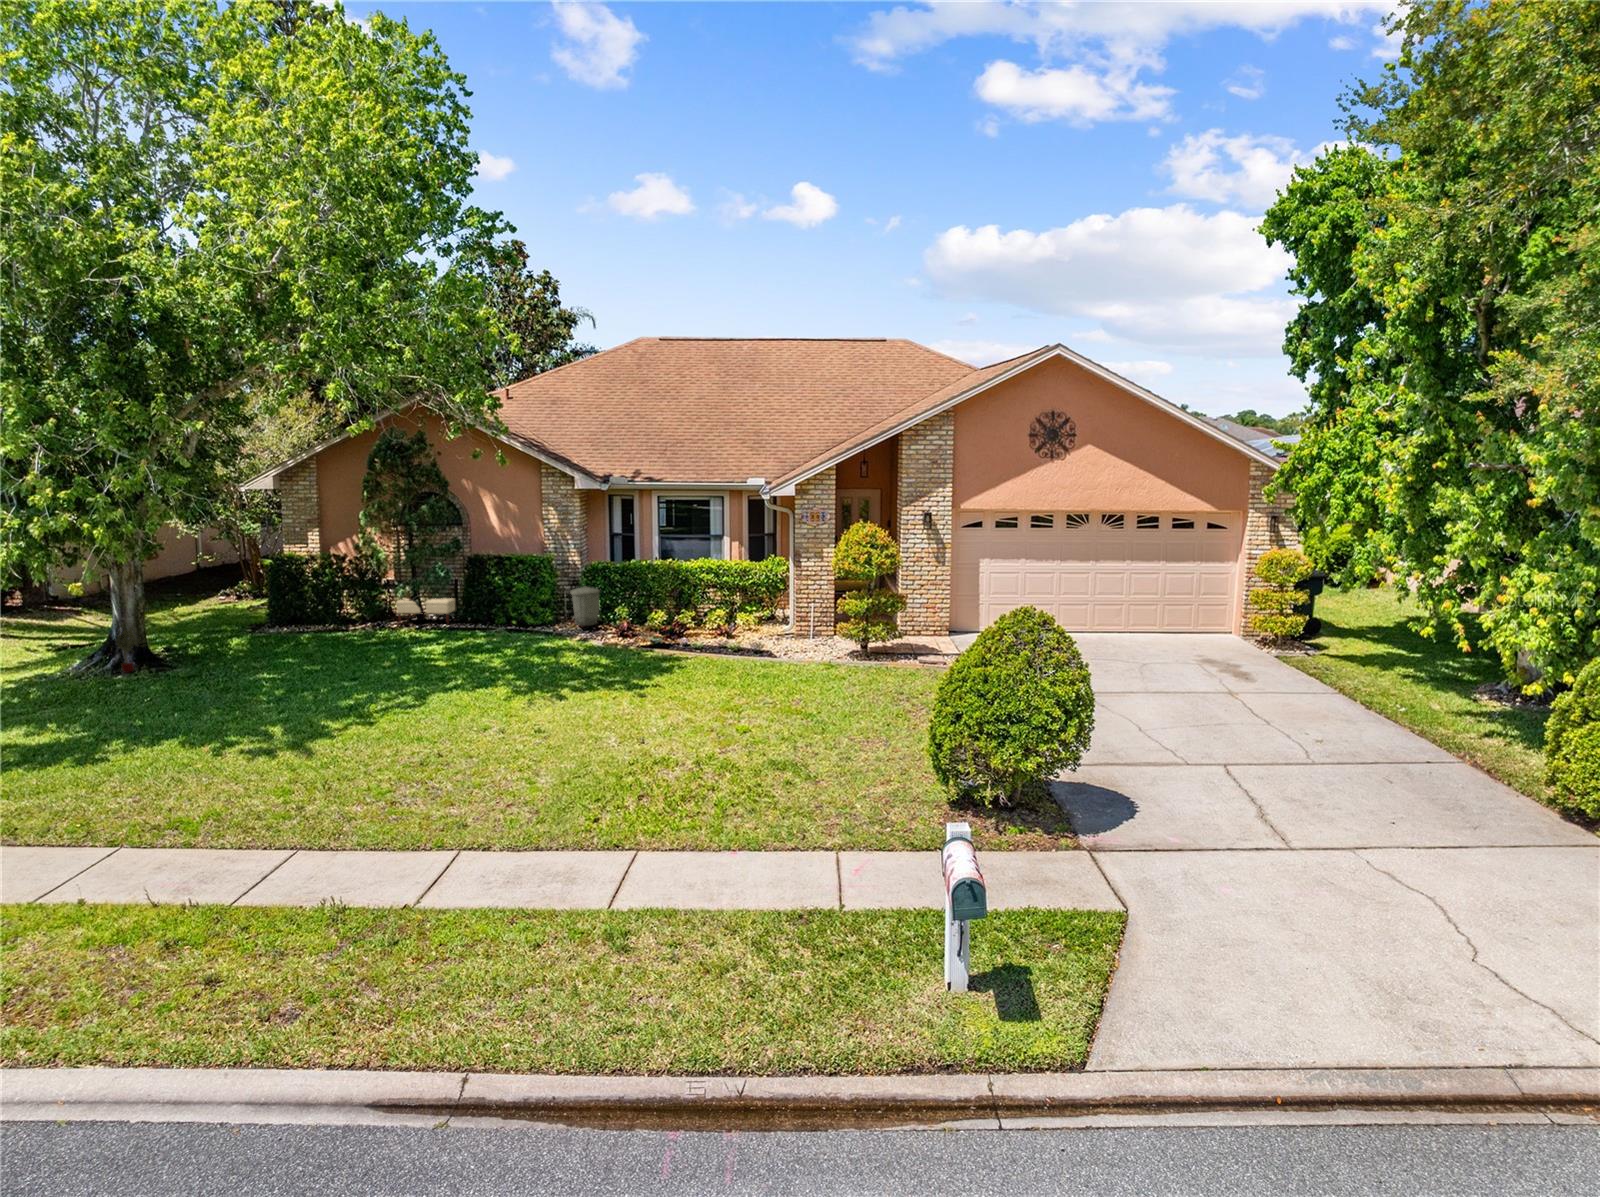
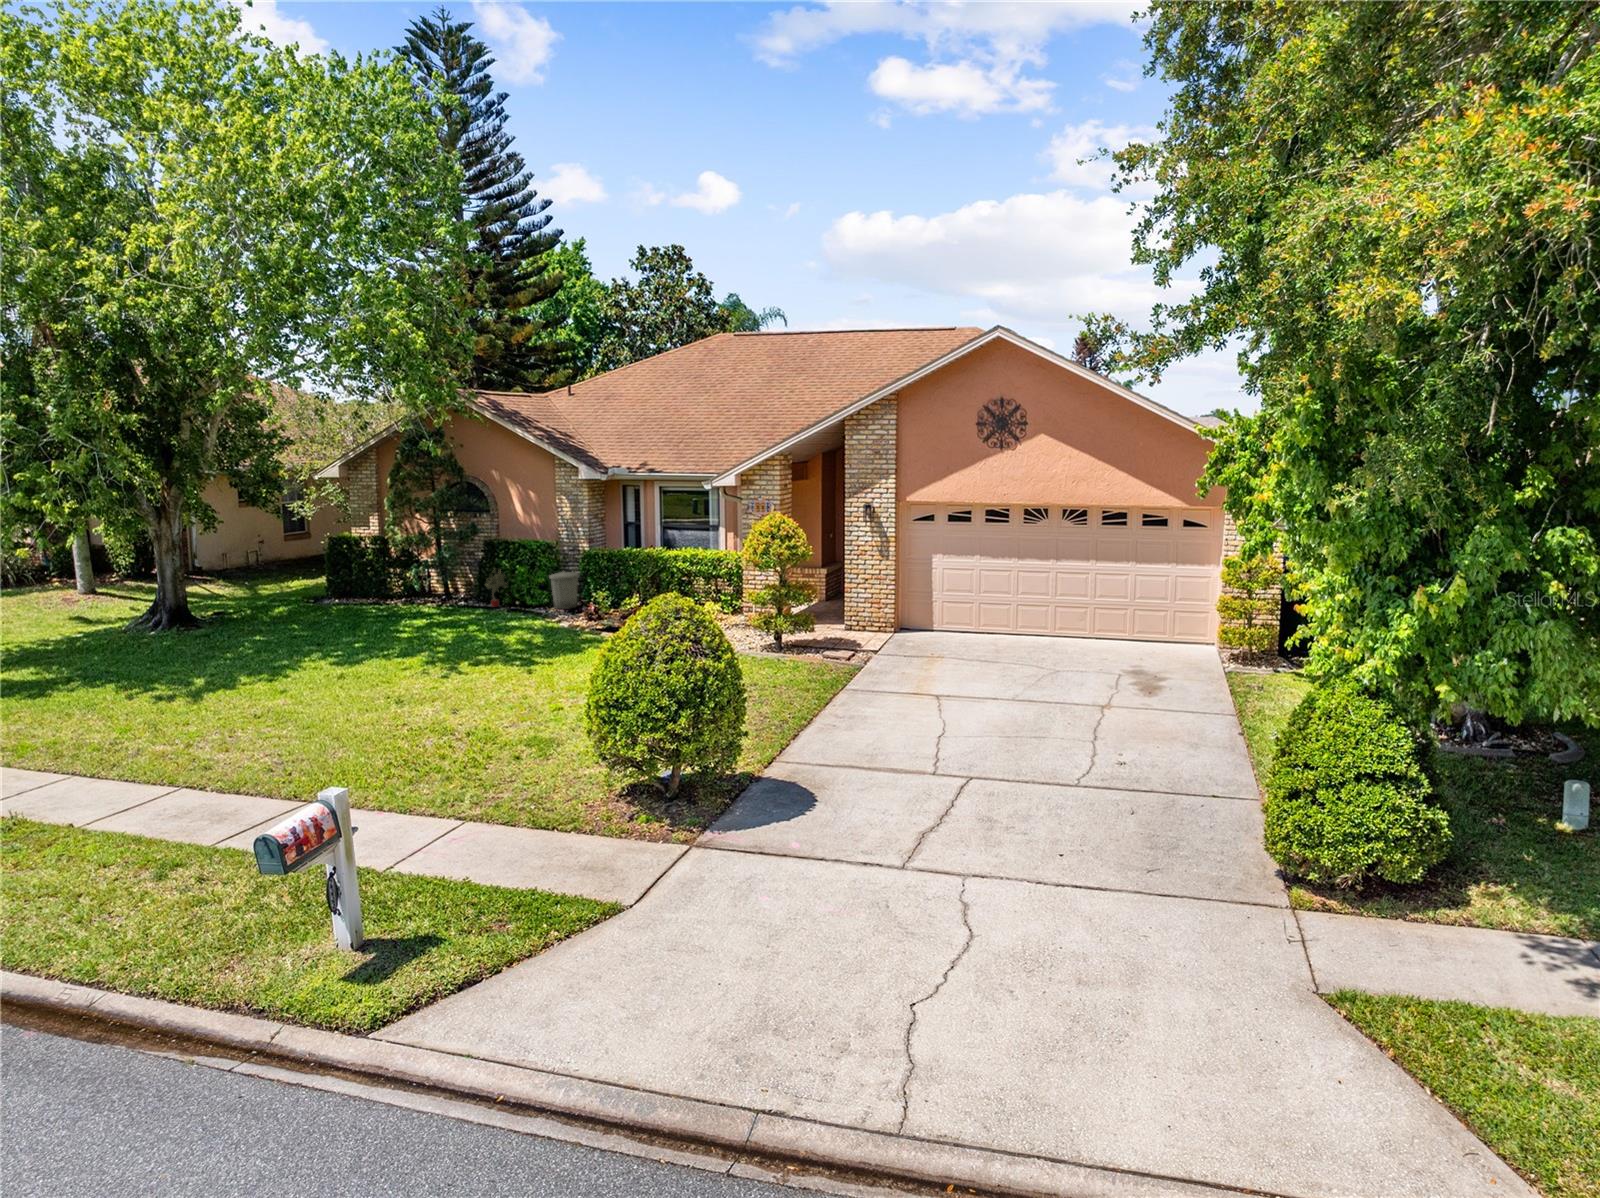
bench: present [397,598,455,624] -> none [404,577,457,603]
potted tree: present [116,623,147,673] -> present [486,569,507,607]

